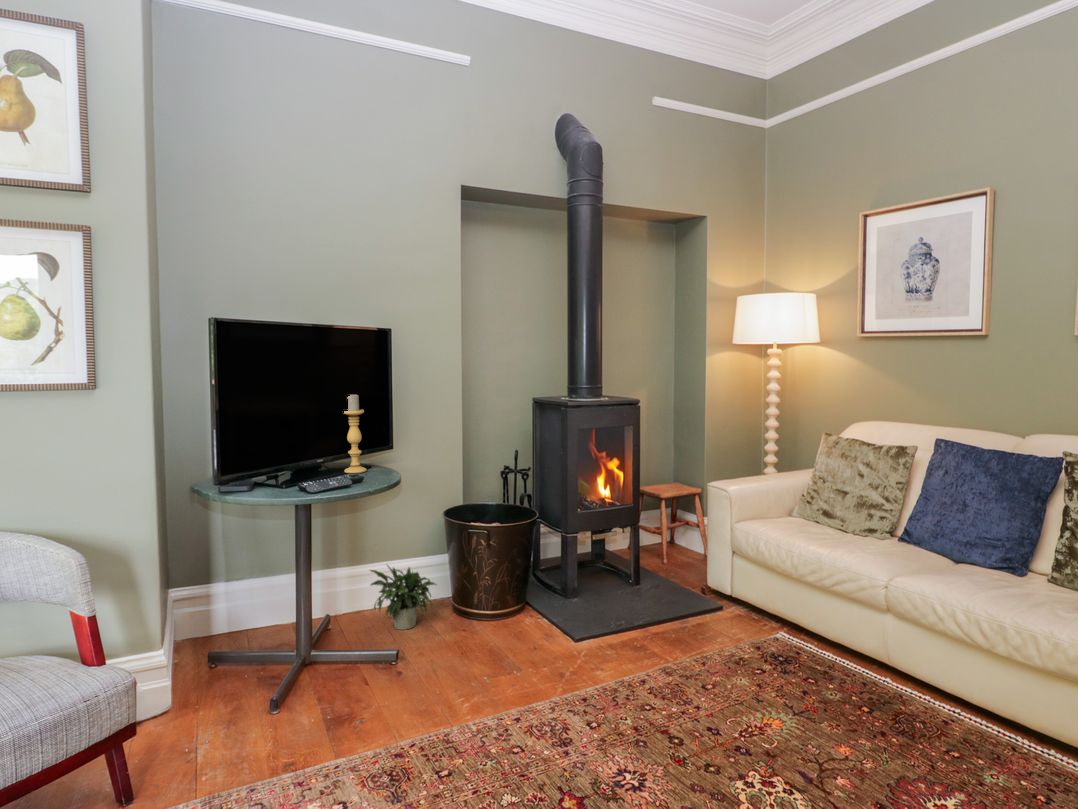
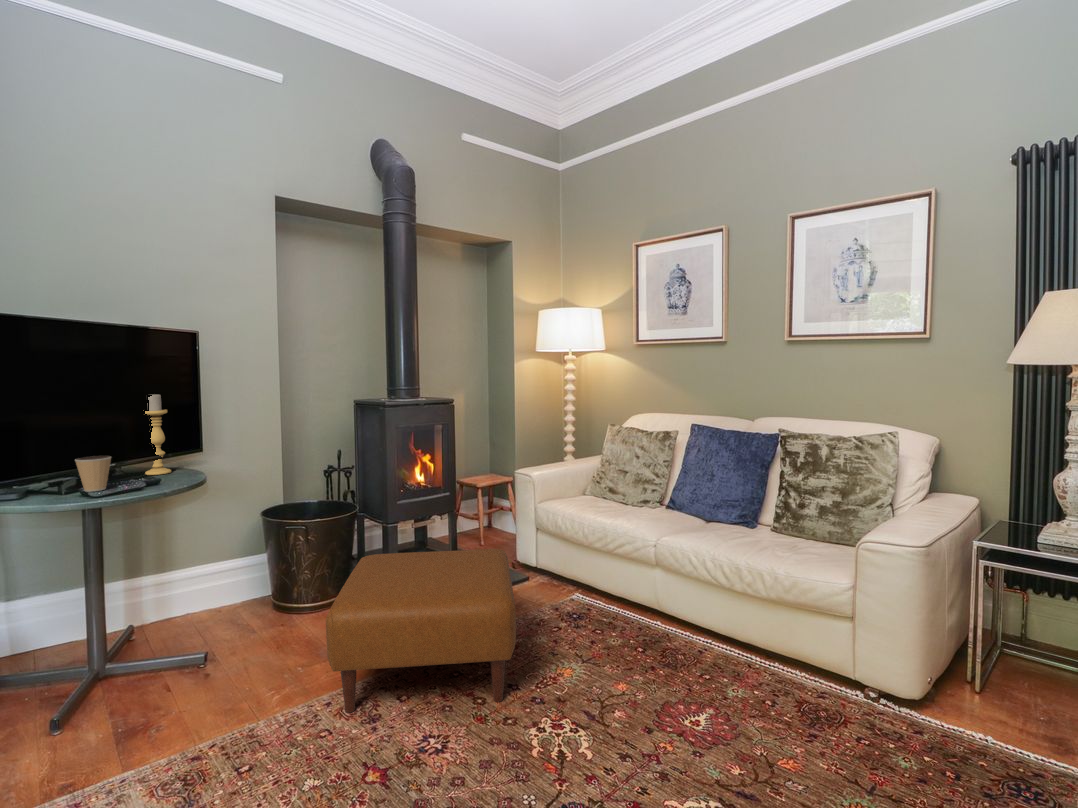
coffee cup: none [292,455,321,488] -> present [75,456,111,492]
potted plant: present [370,566,436,630] -> none [170,566,254,631]
ottoman: none [518,569,719,746] -> present [326,549,516,713]

